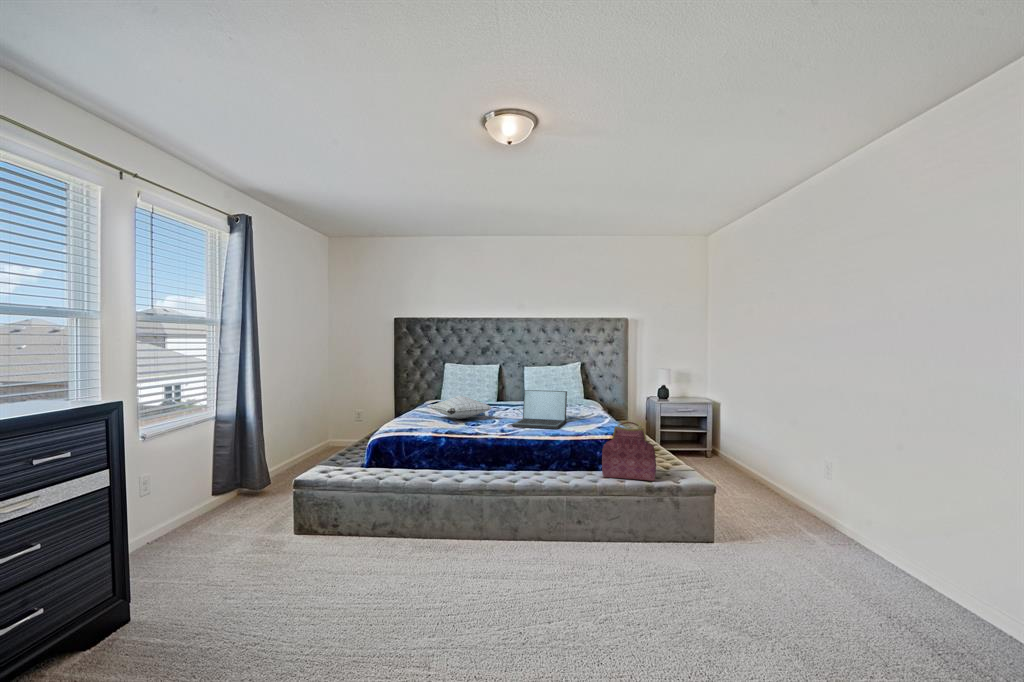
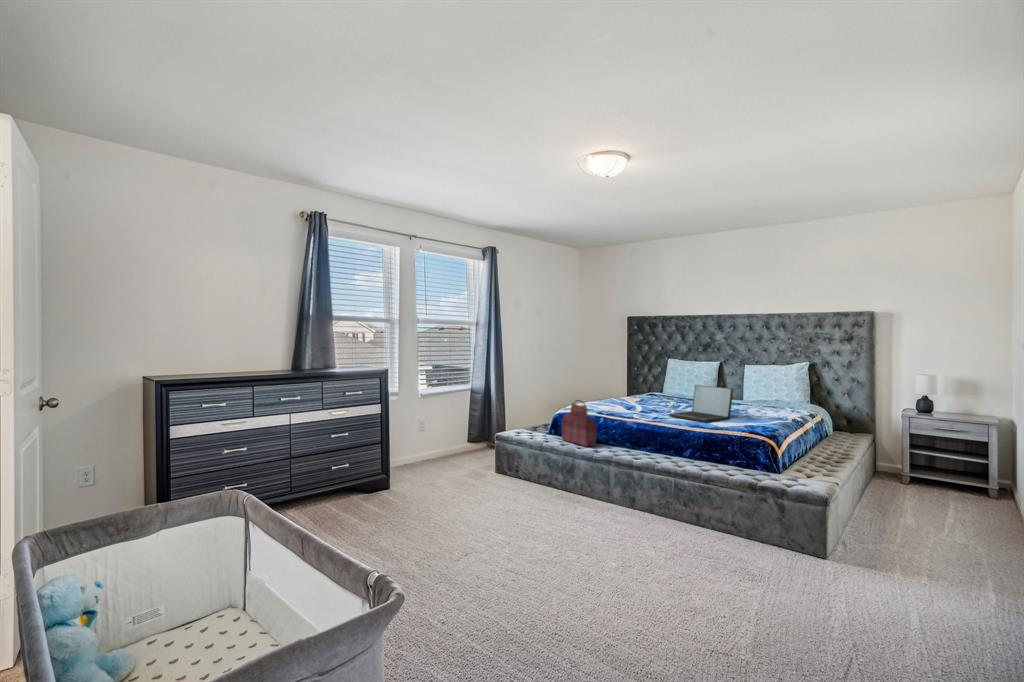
pillow: present [429,396,491,419] -> none [616,386,666,407]
handbag: present [602,422,656,481] -> present [562,400,596,446]

